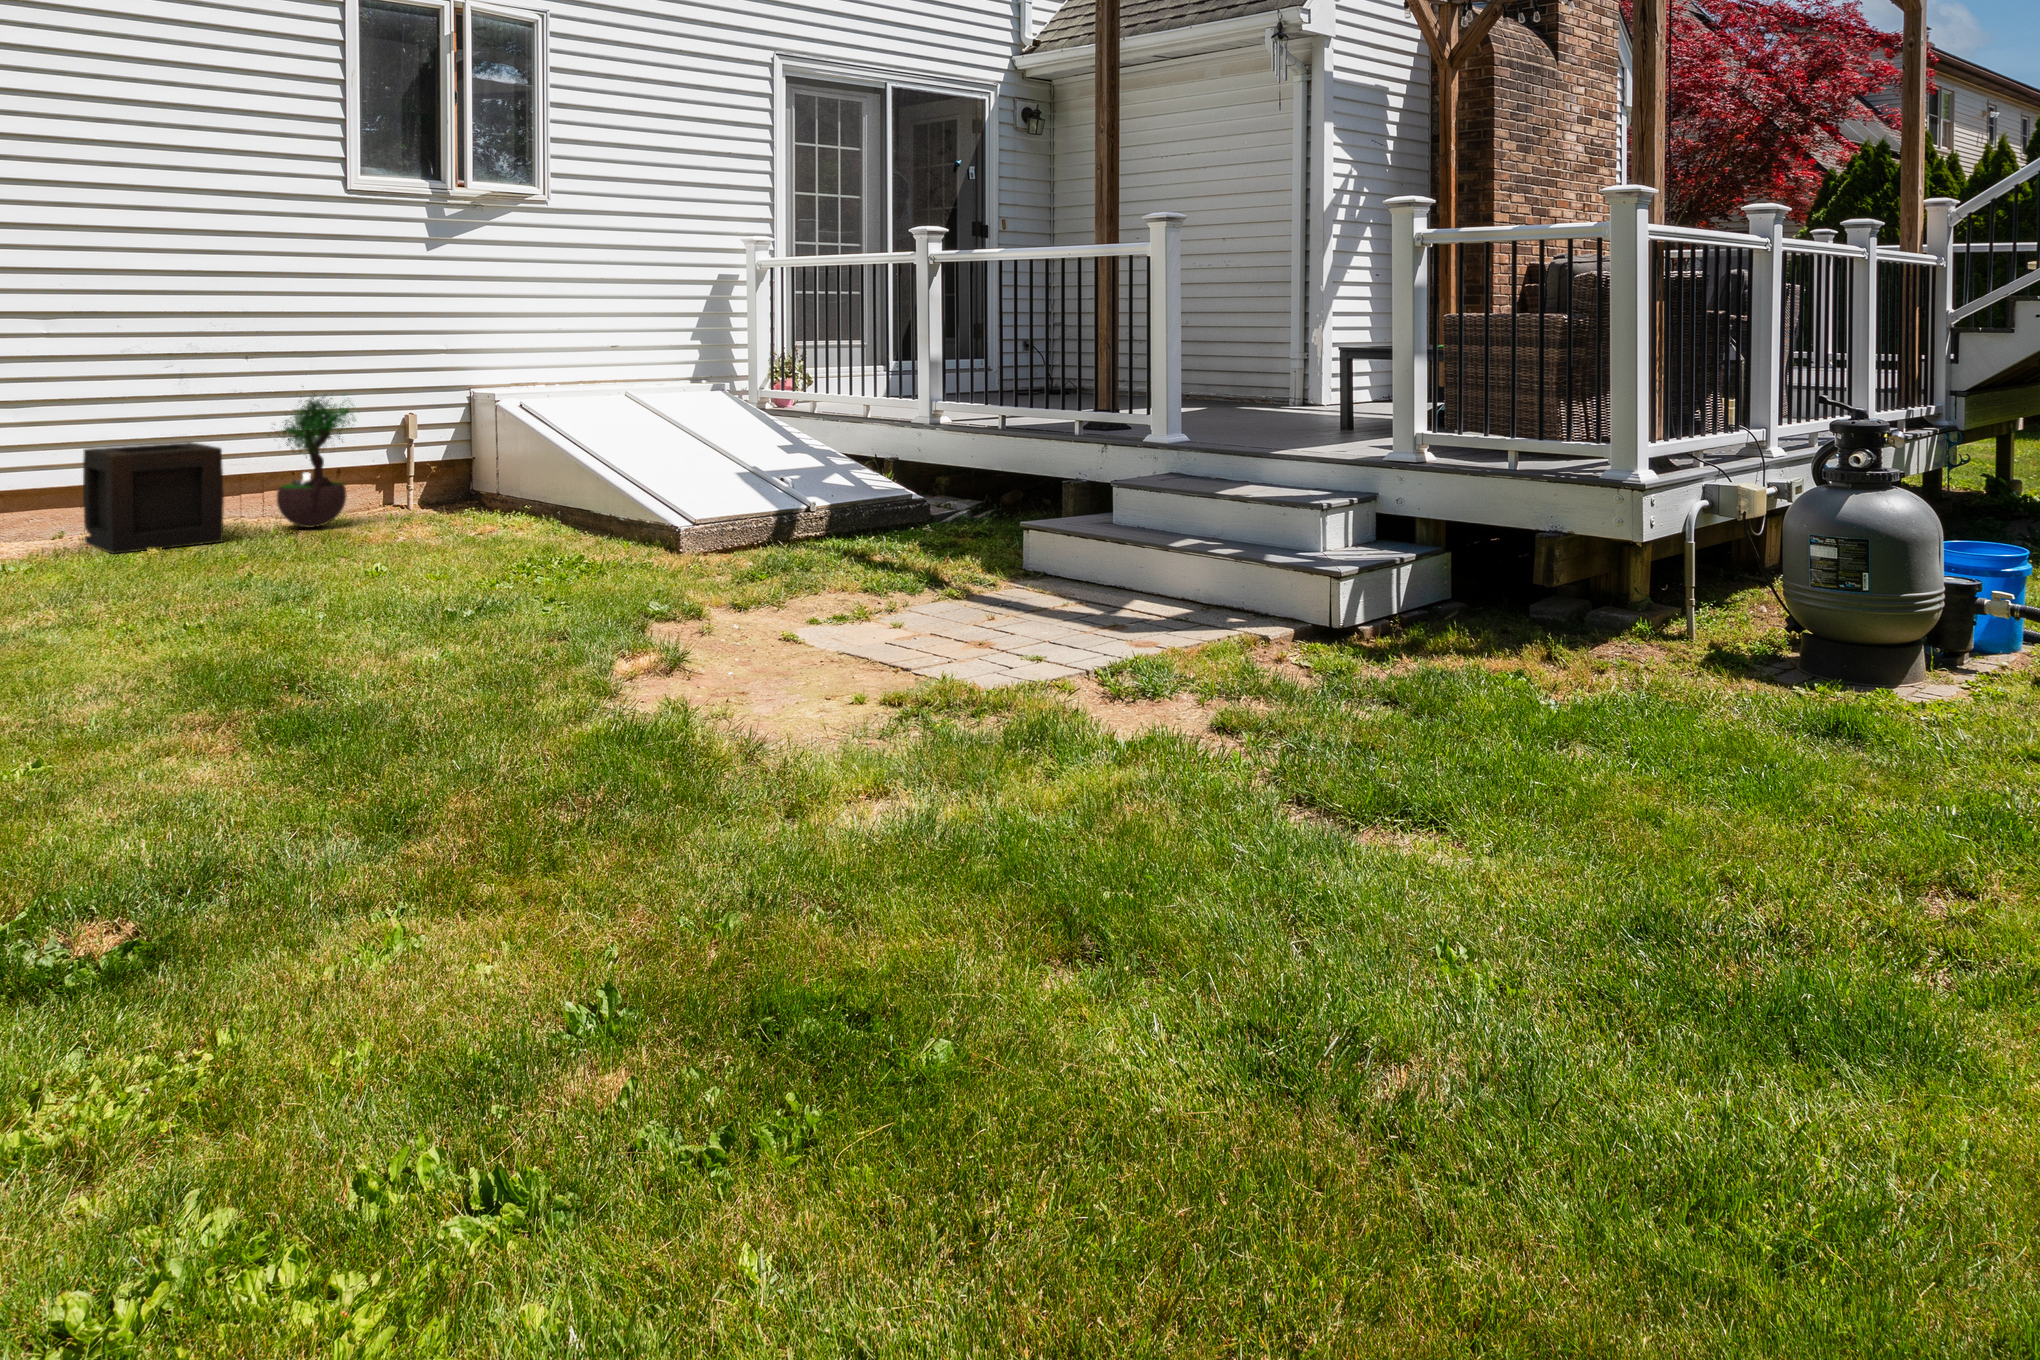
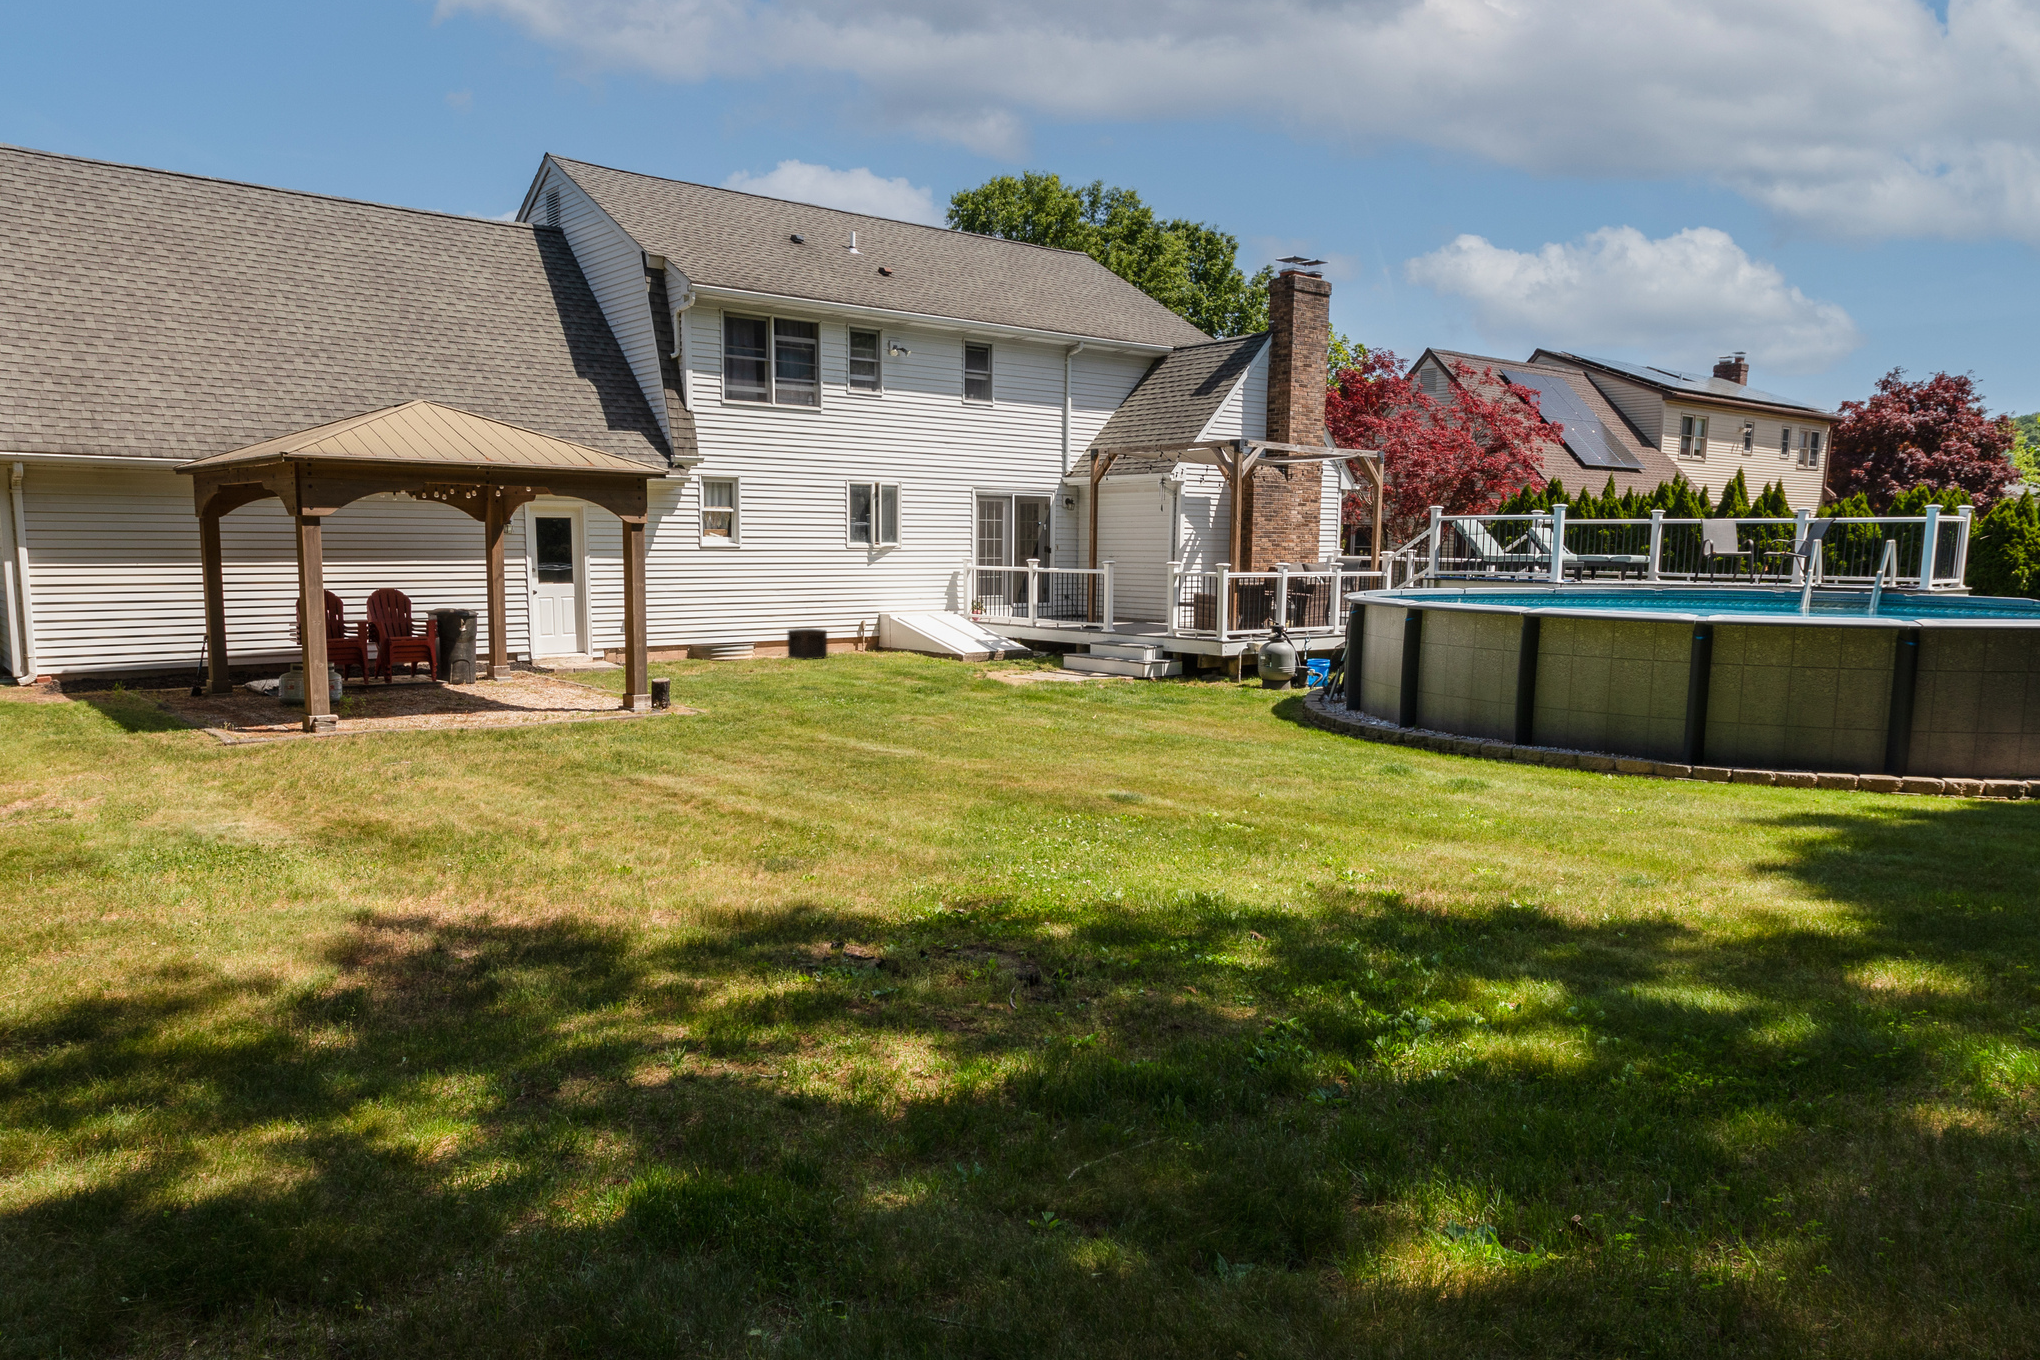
potted tree: present [268,386,359,528] -> none [834,611,858,656]

